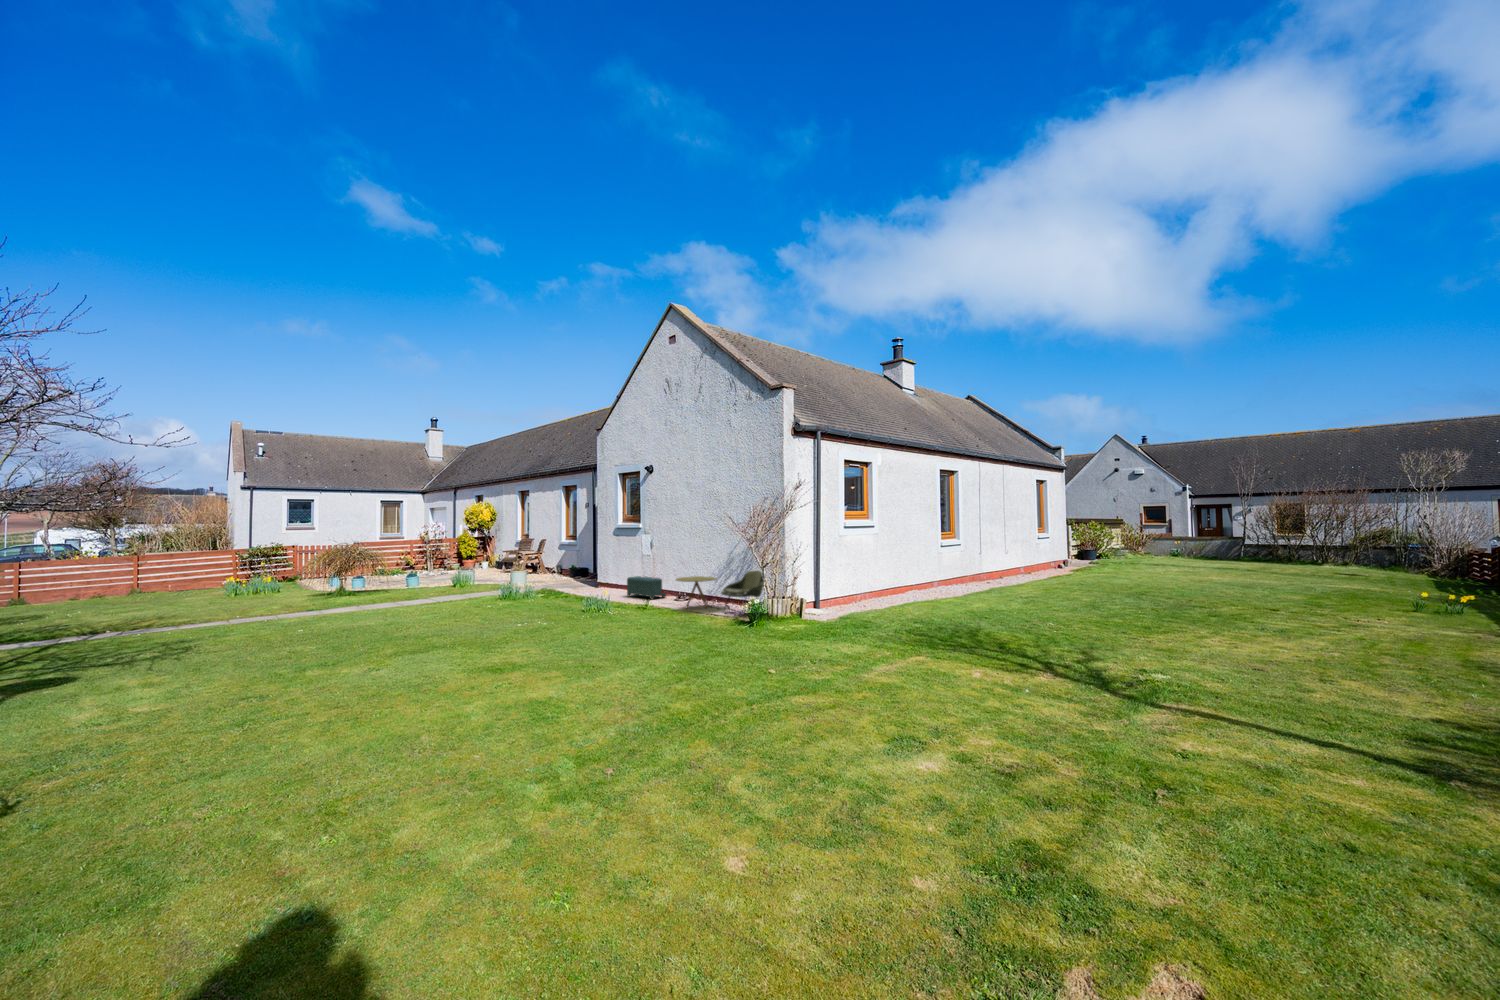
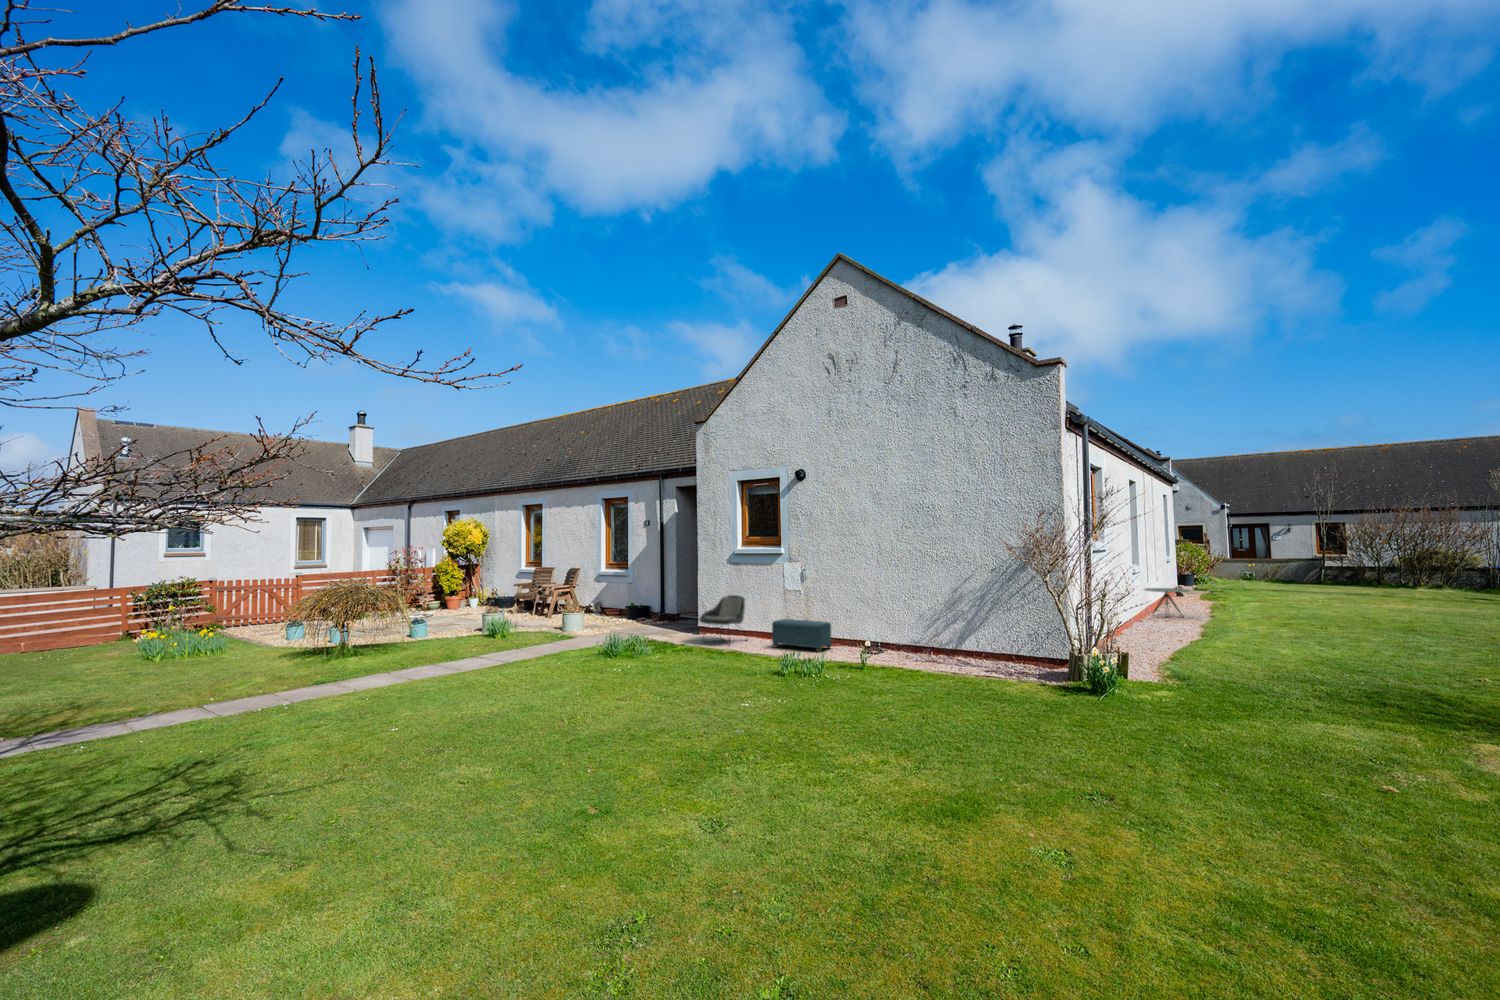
lounge chair: present [721,569,768,612] -> present [700,595,746,644]
round table: present [676,576,717,608] -> present [1145,588,1189,616]

